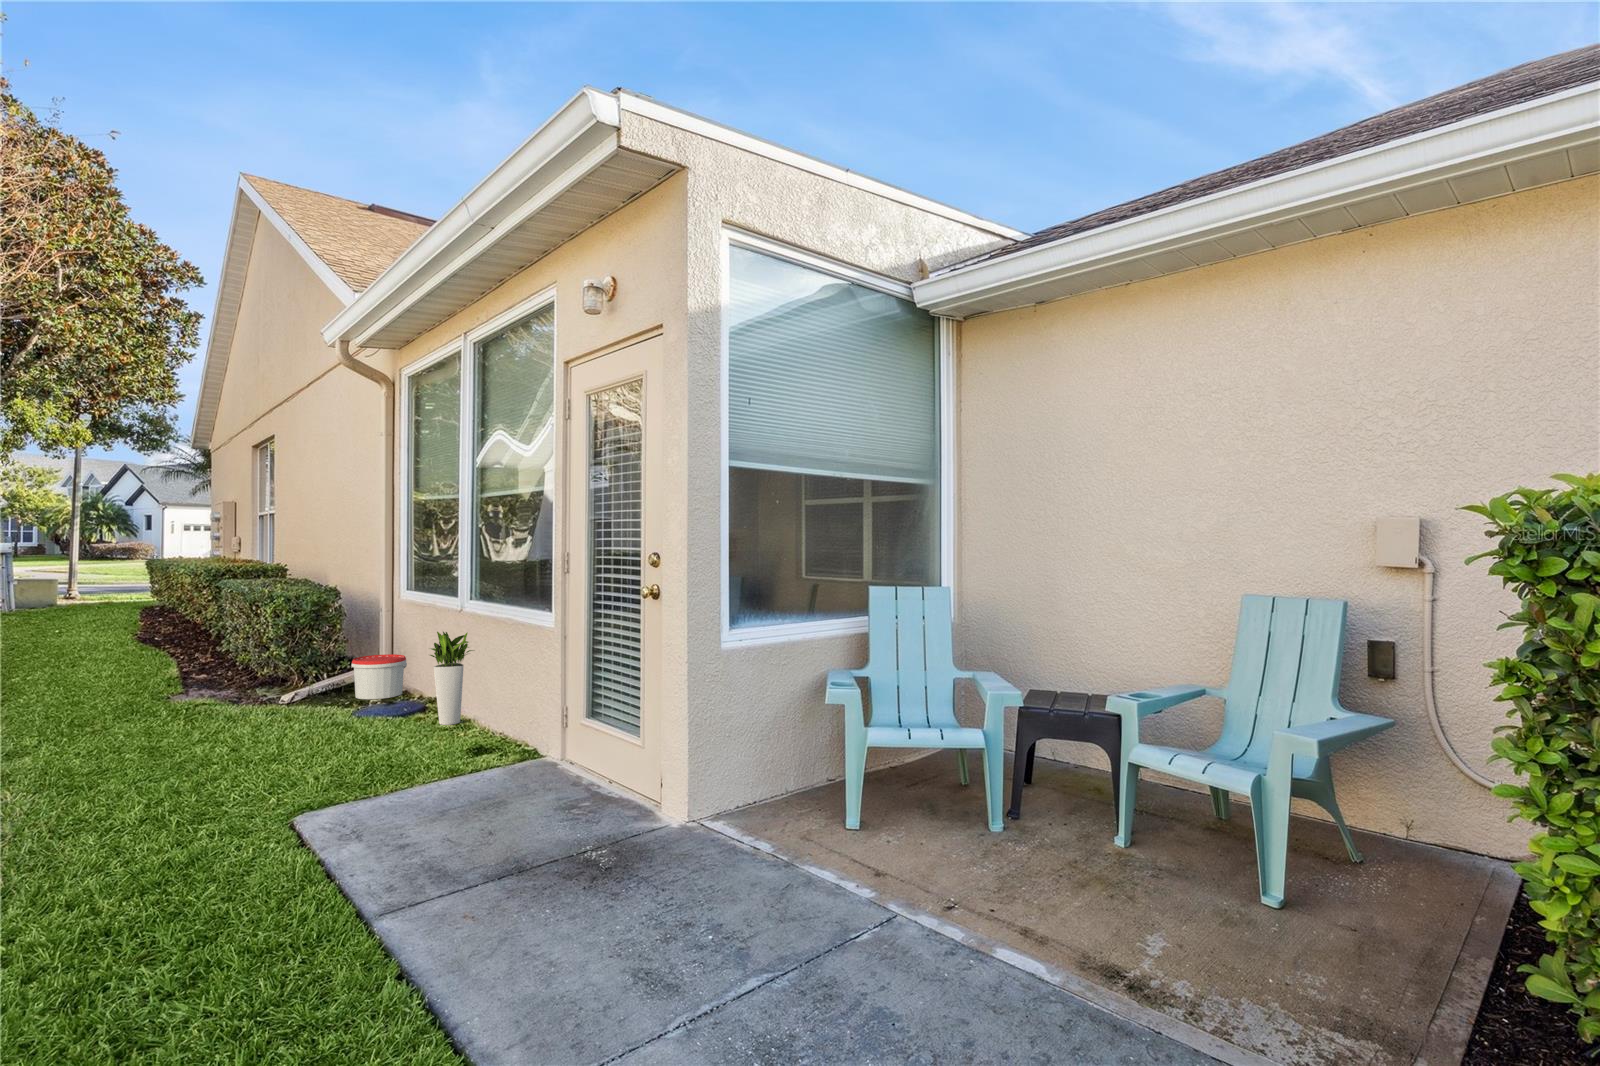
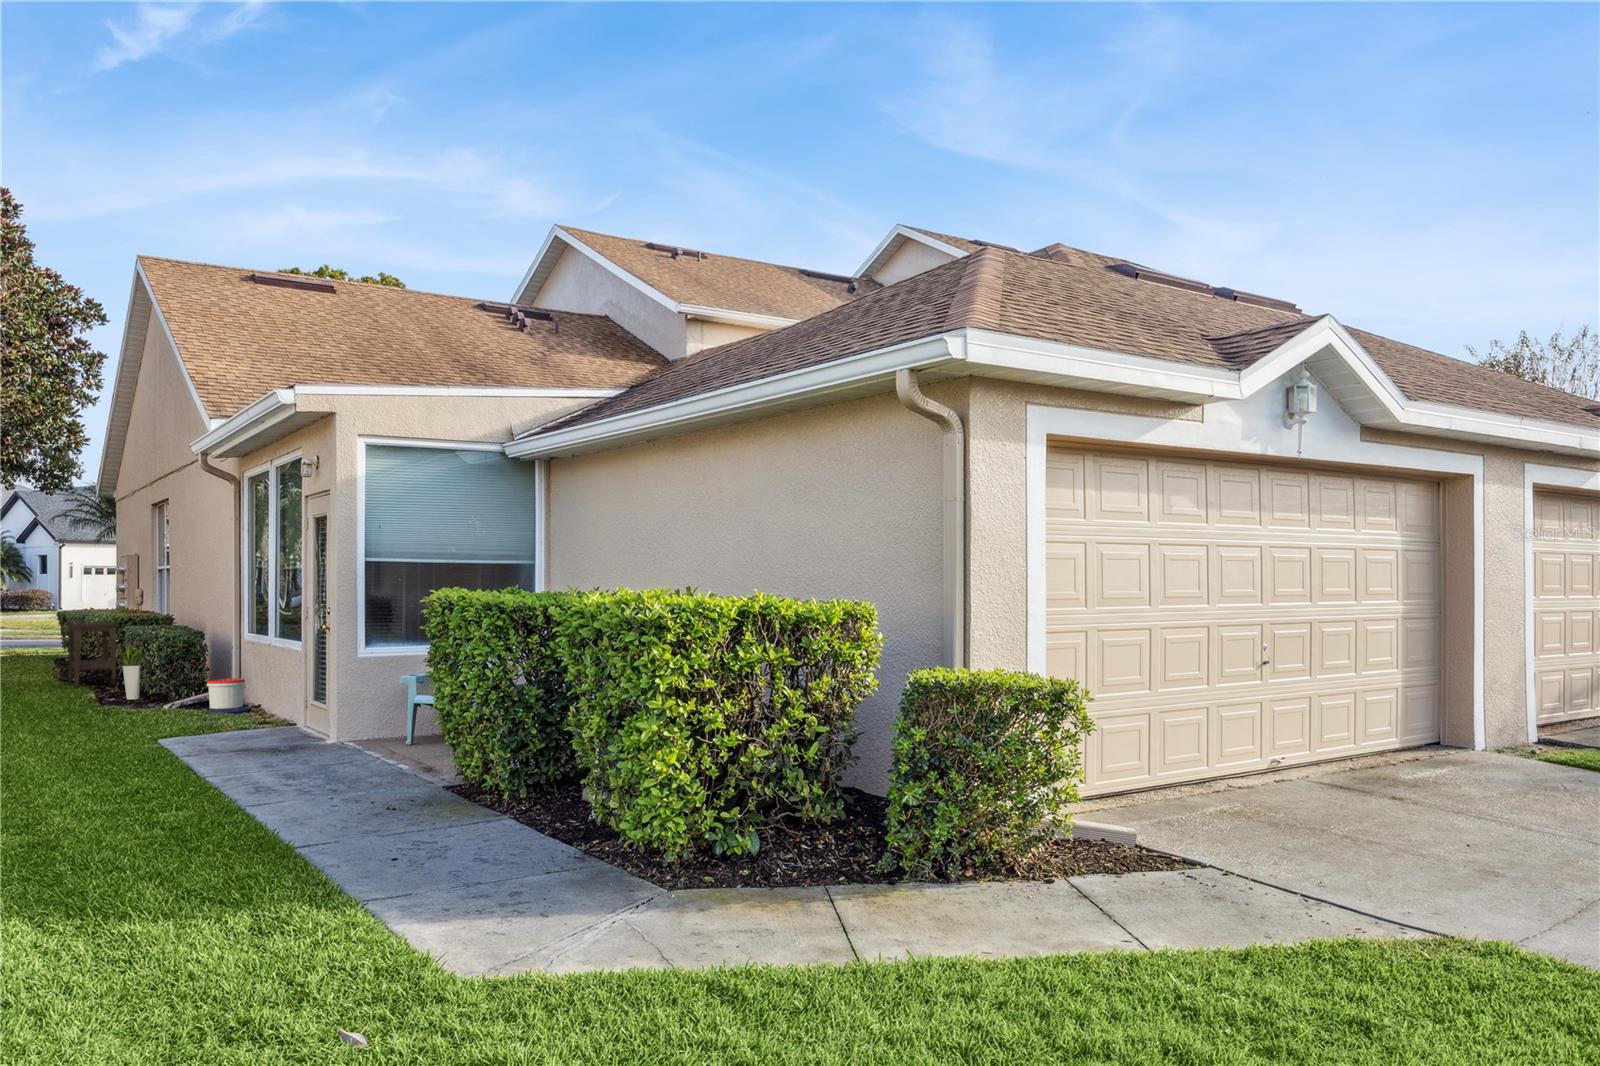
side table: none [147,574,214,651] -> present [68,622,117,686]
planter: present [430,632,473,725] -> present [123,646,142,700]

